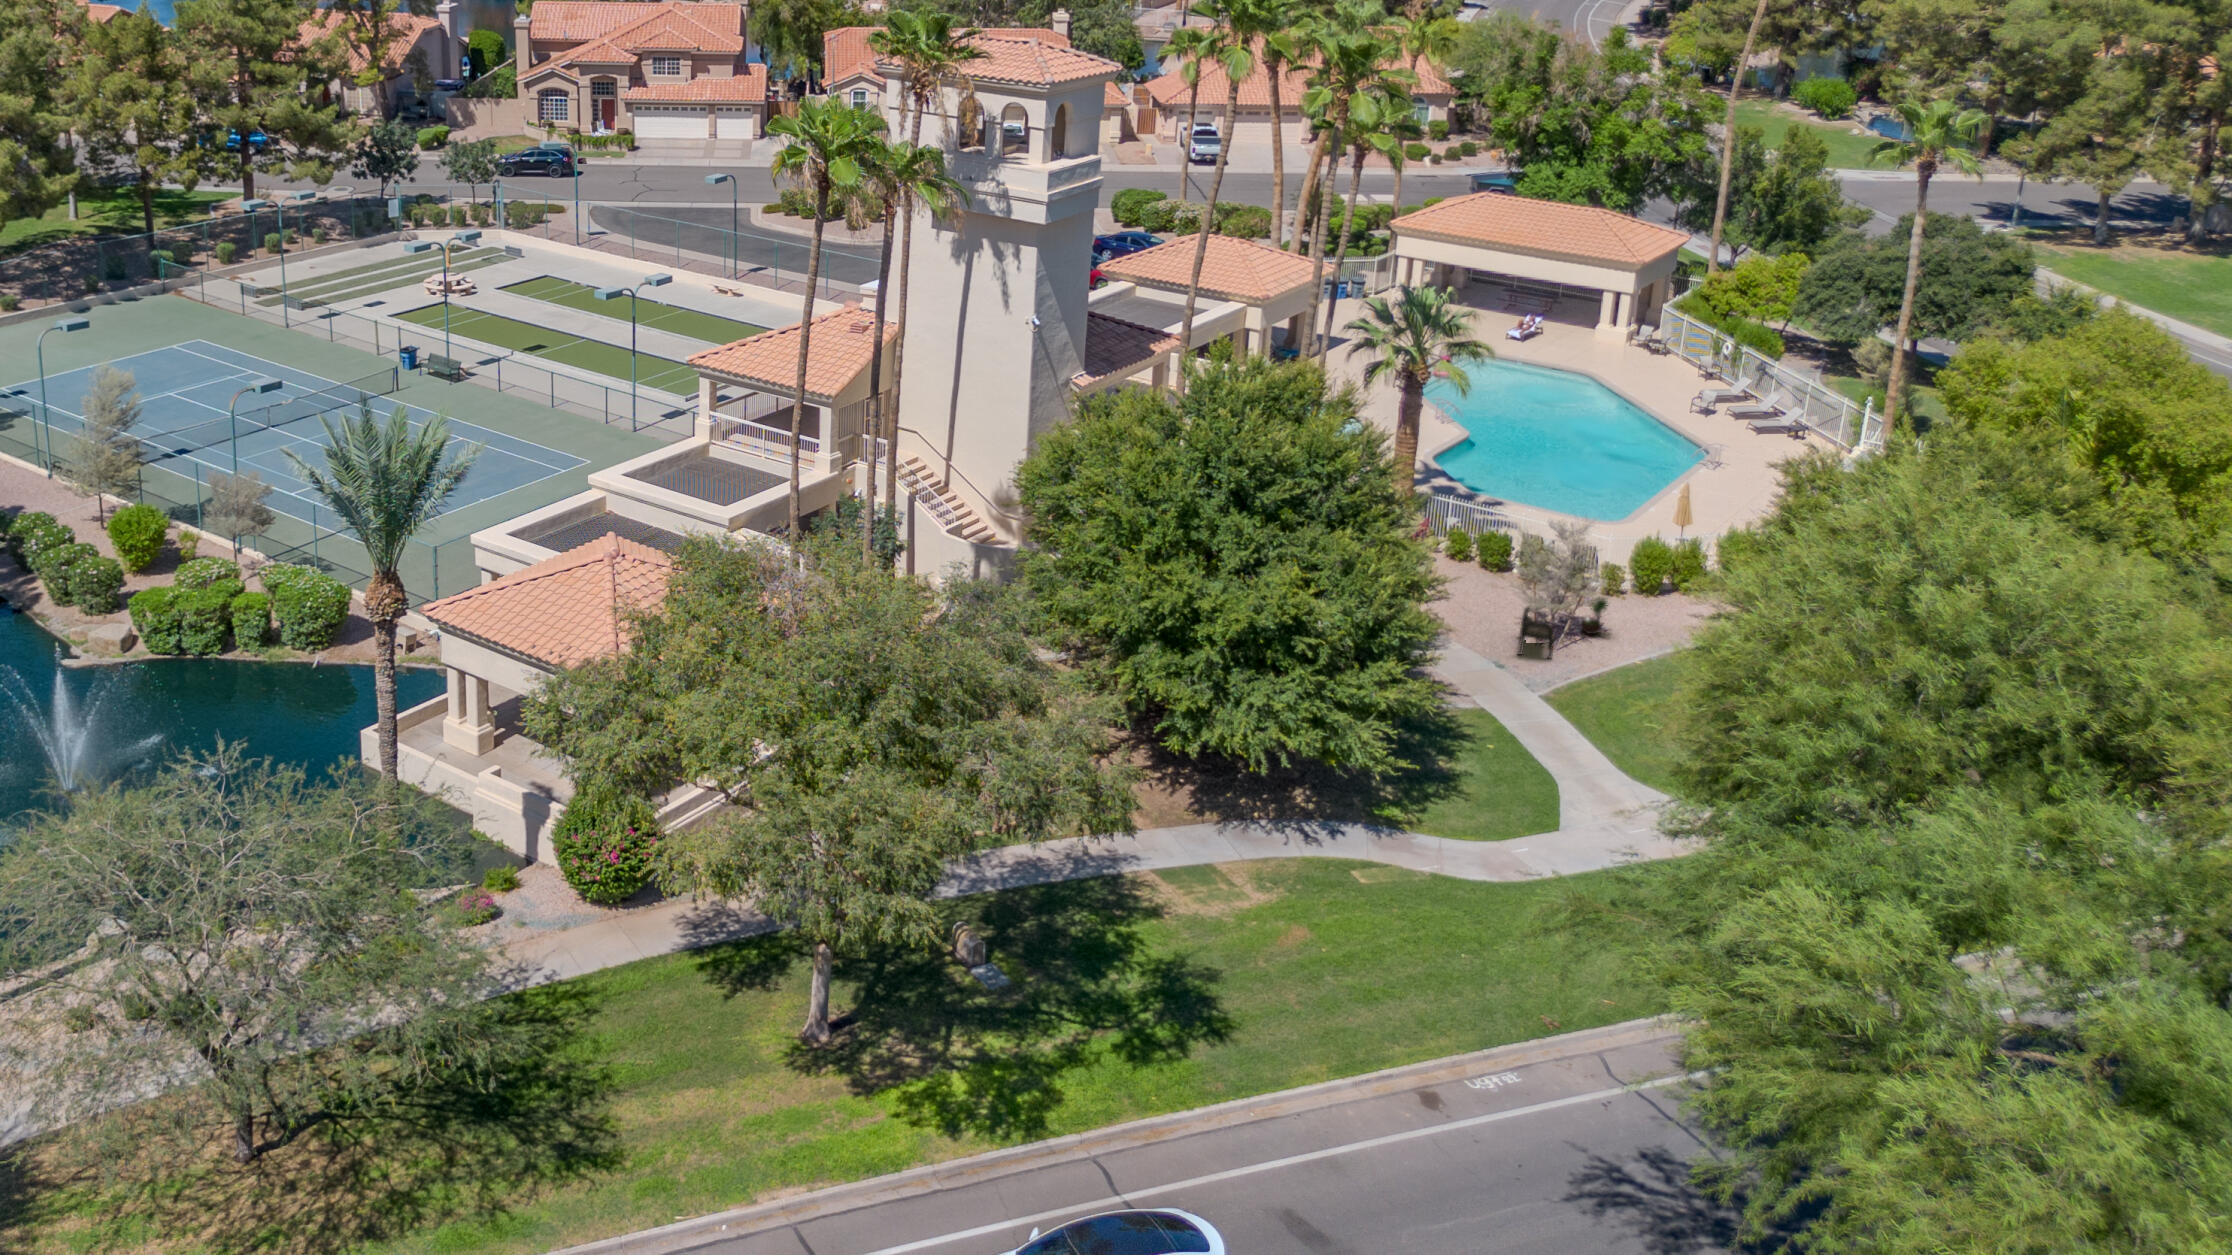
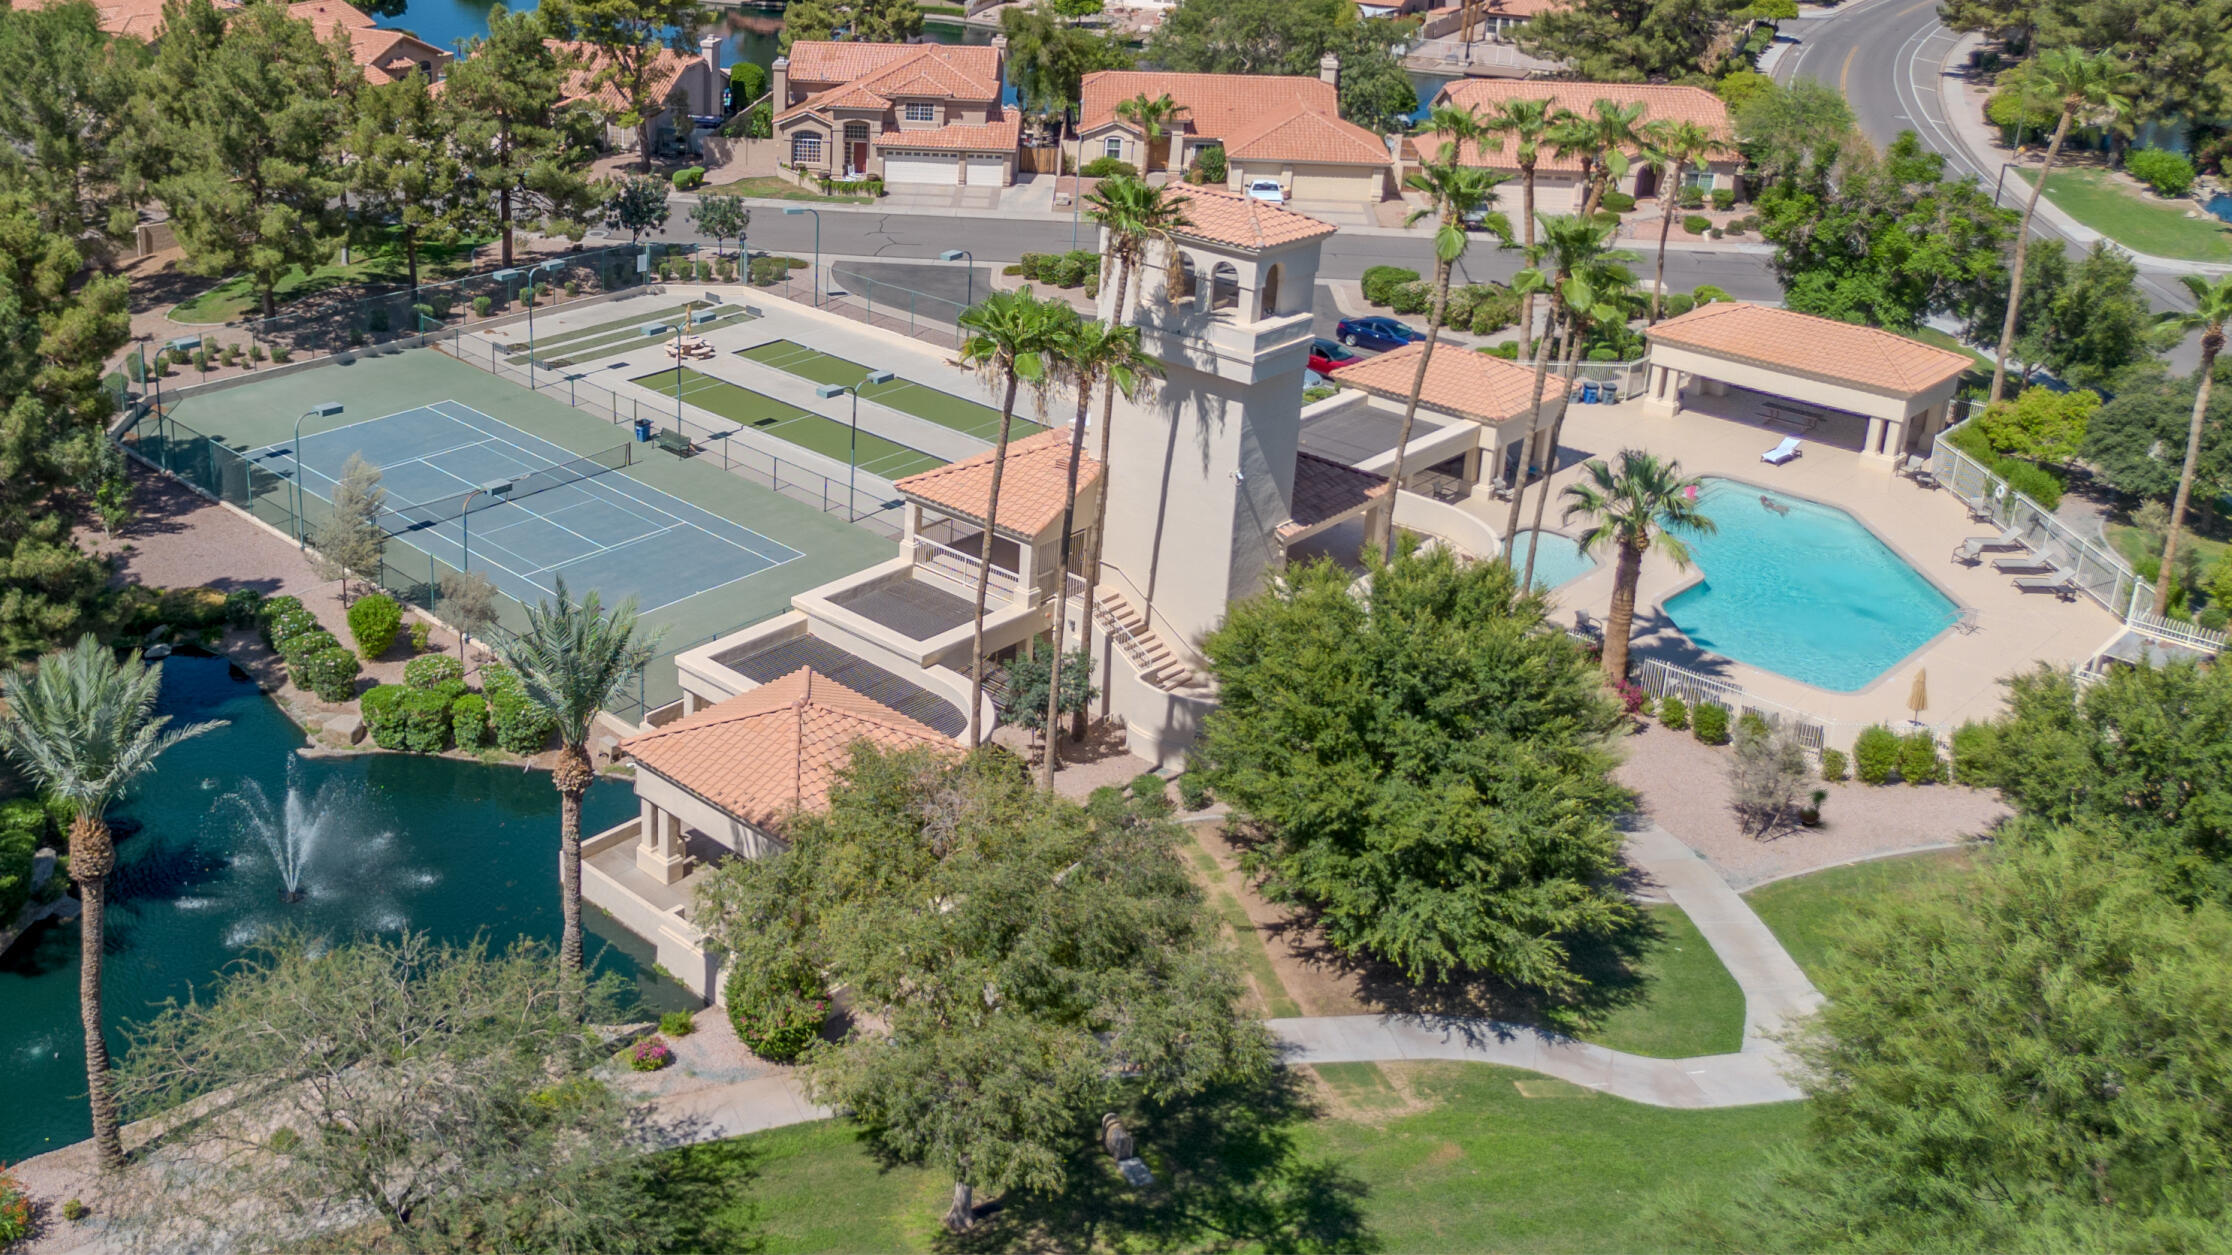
bench: present [1518,607,1554,658] -> none [1726,792,1769,851]

